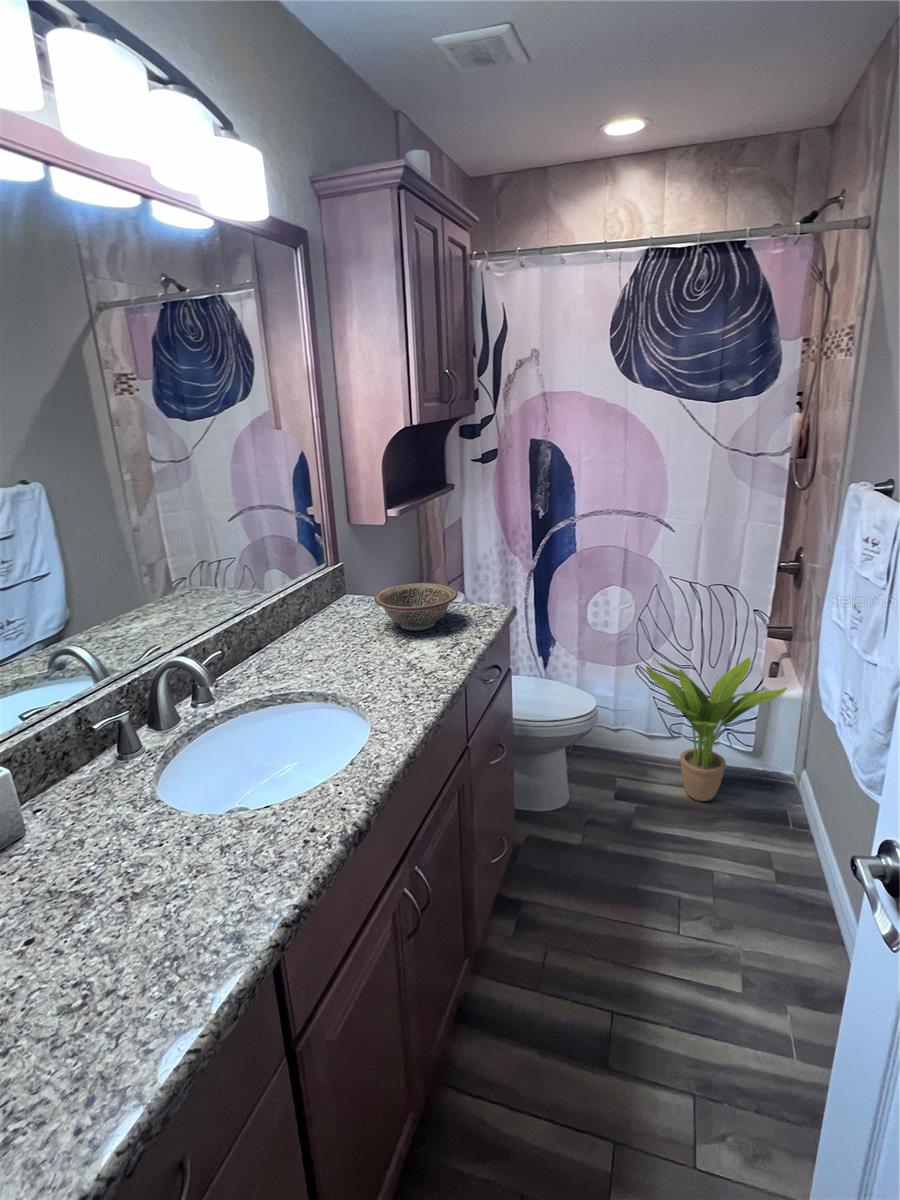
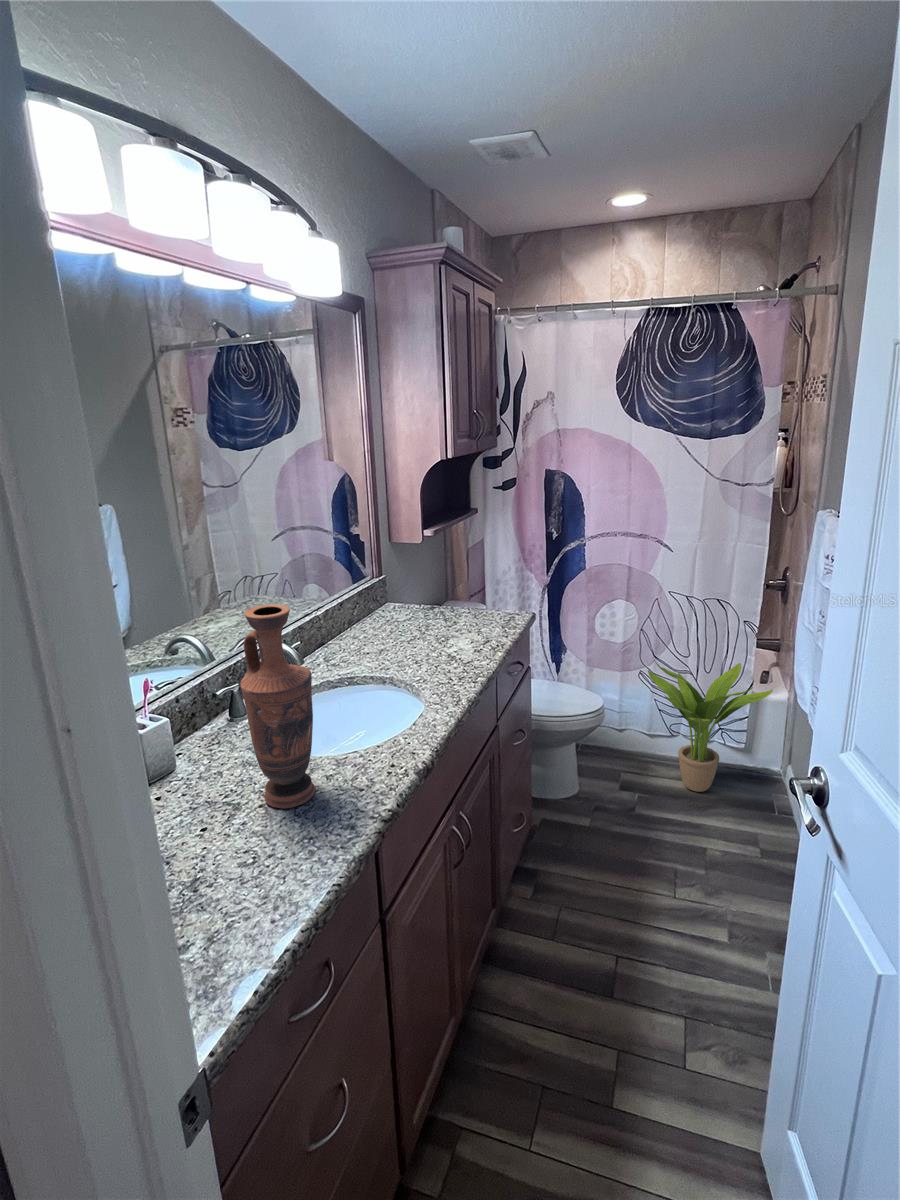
decorative bowl: present [374,583,457,631] -> none [417,592,487,631]
vase: none [70,619,201,903] -> present [240,604,315,808]

